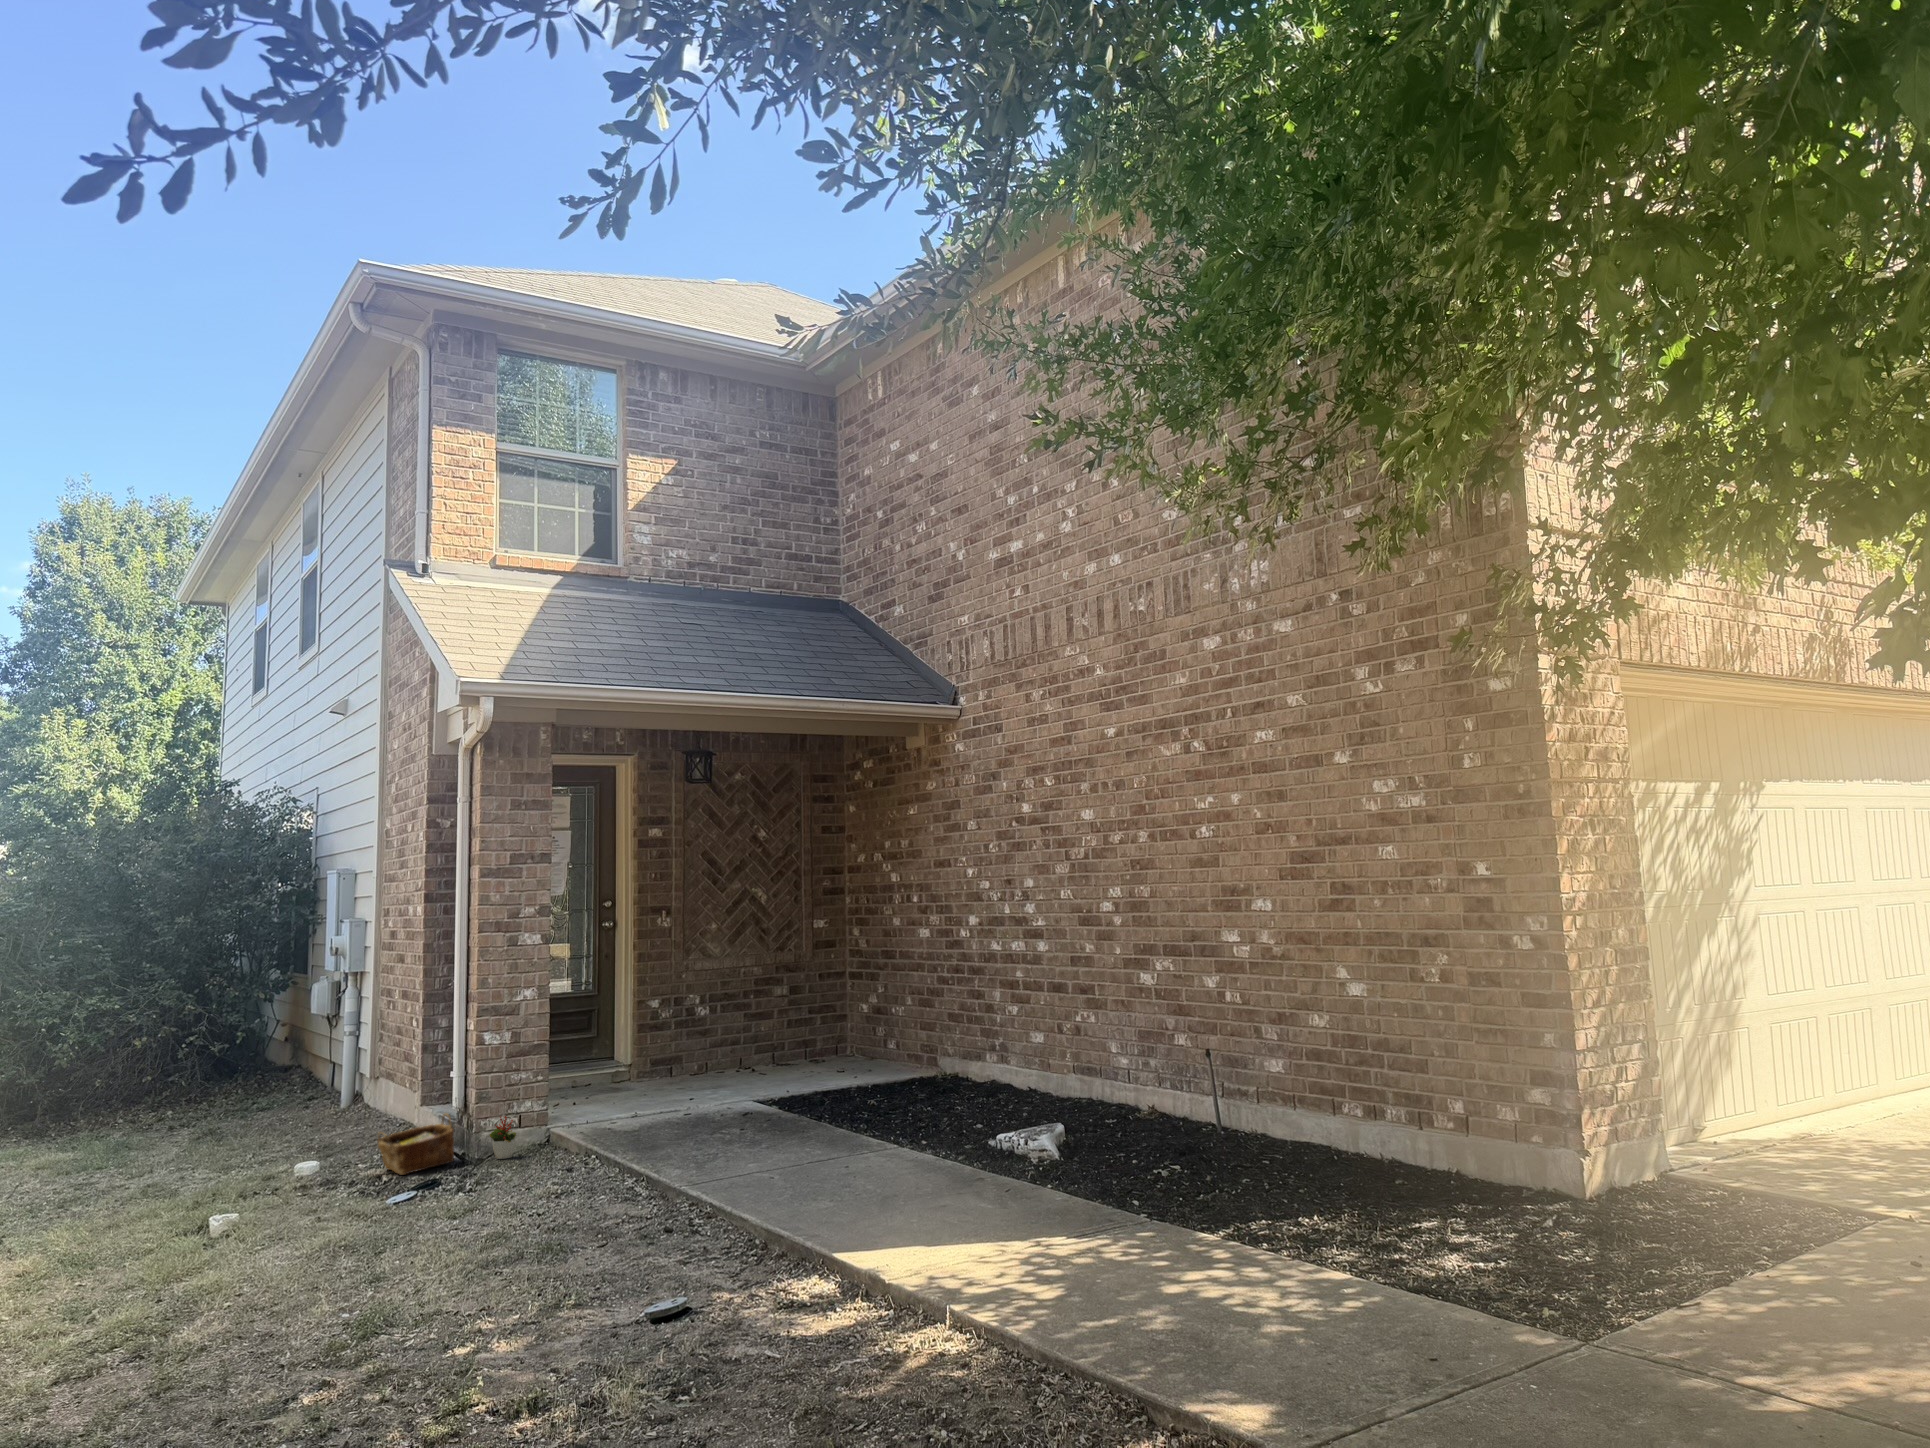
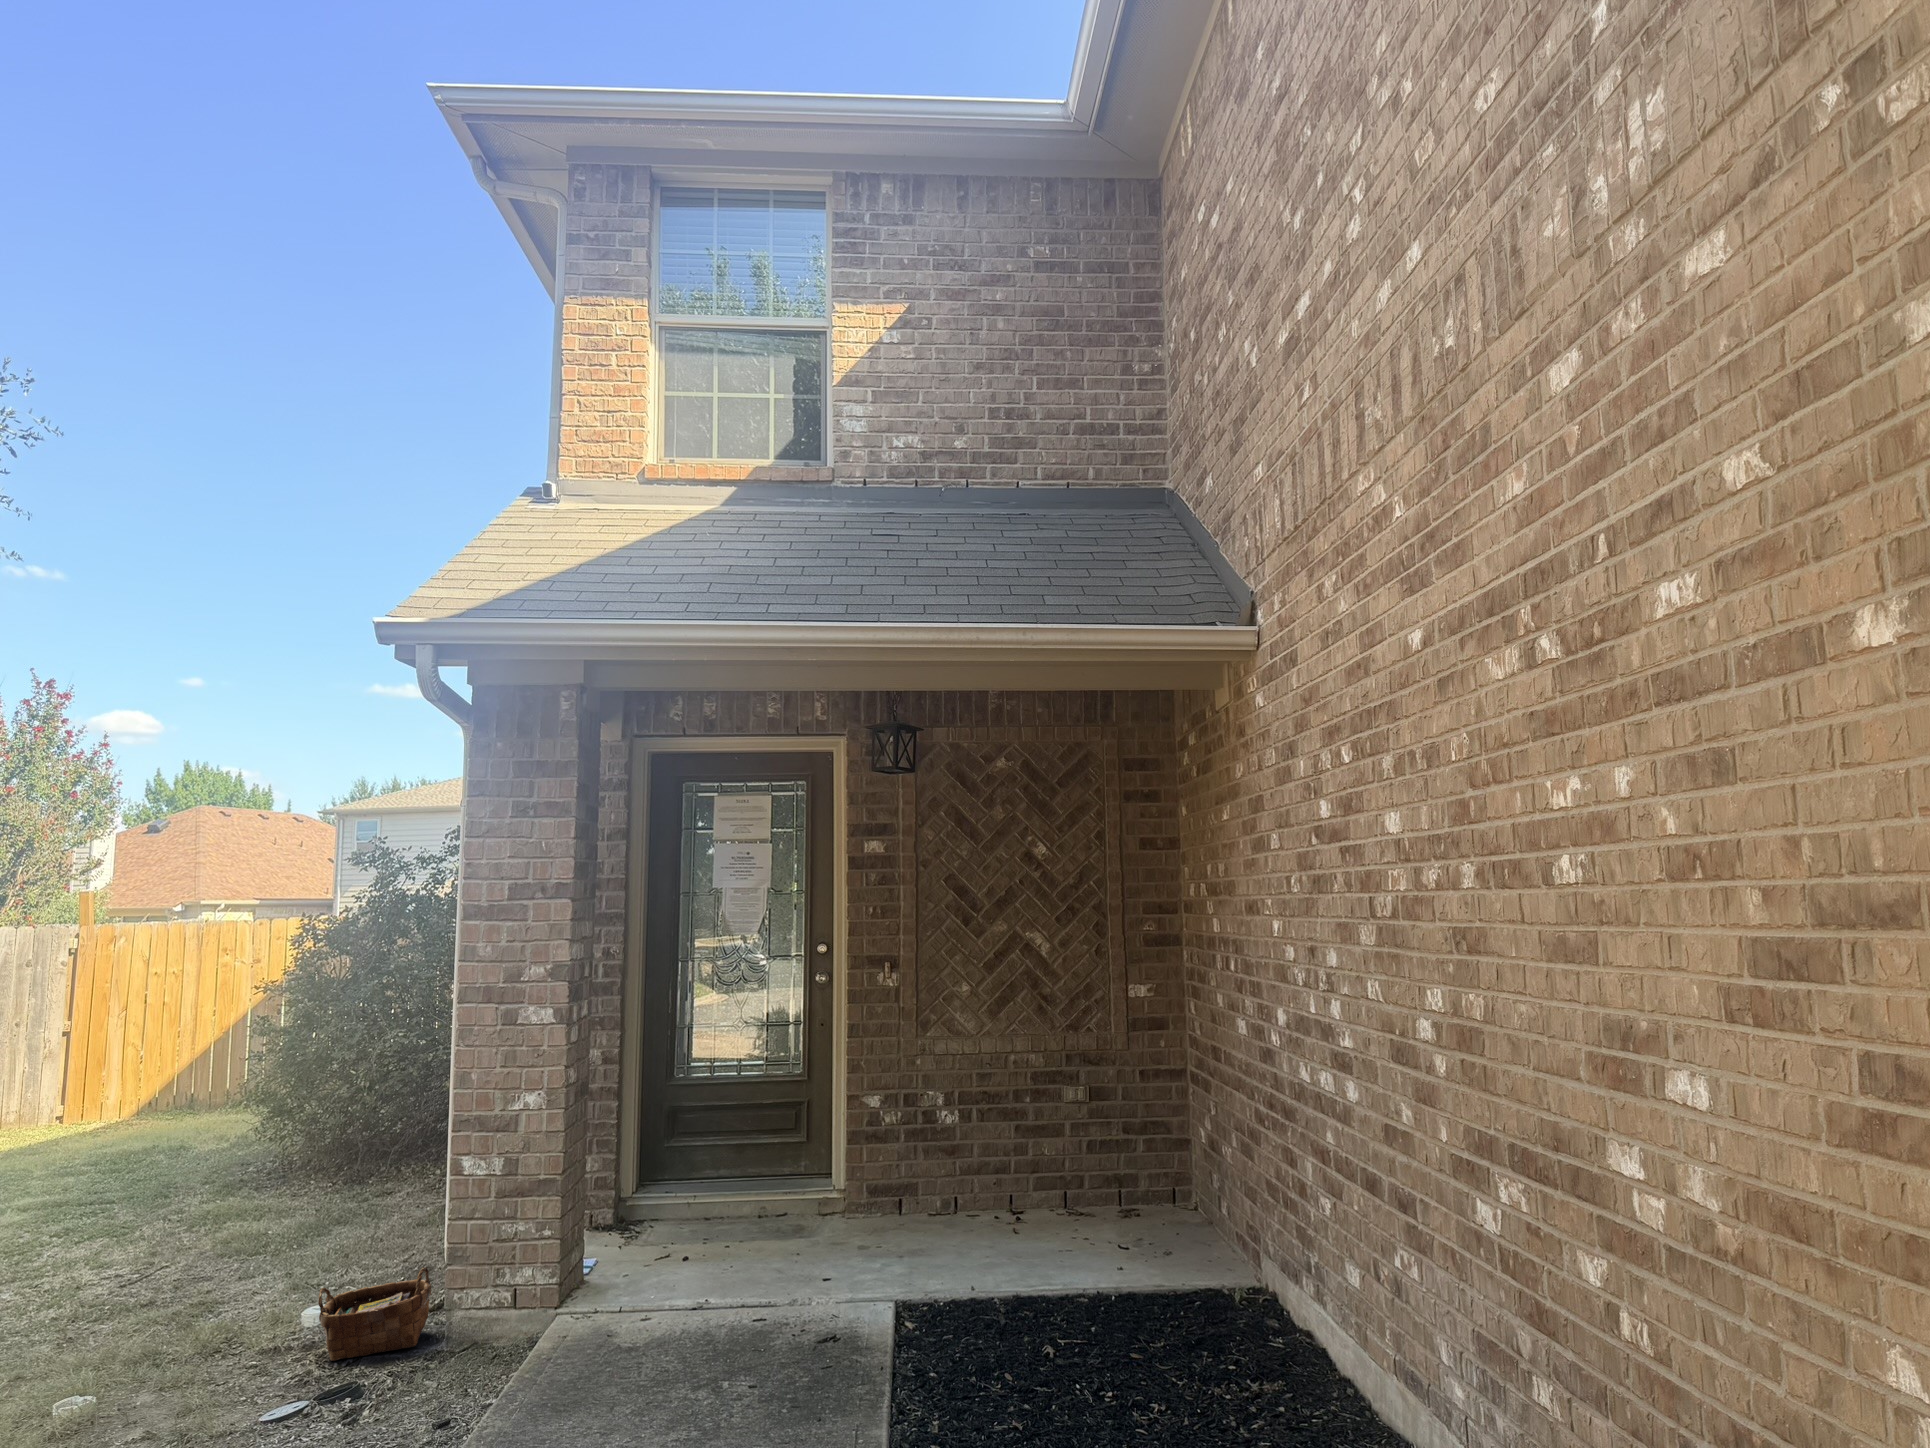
decorative plant: present [489,1116,516,1159] -> none [457,1286,493,1354]

